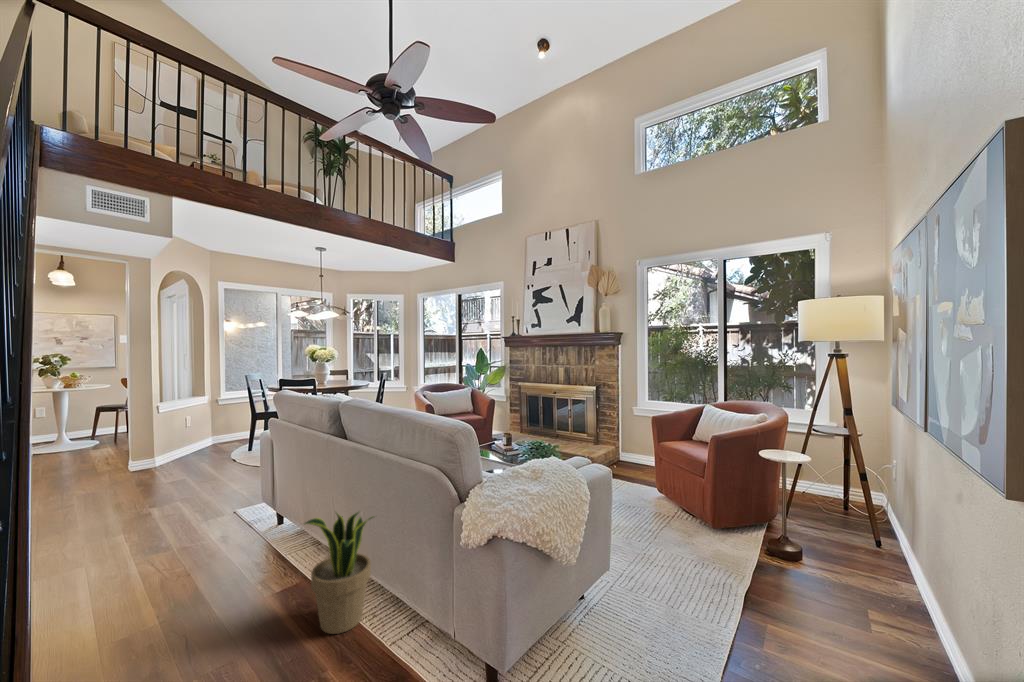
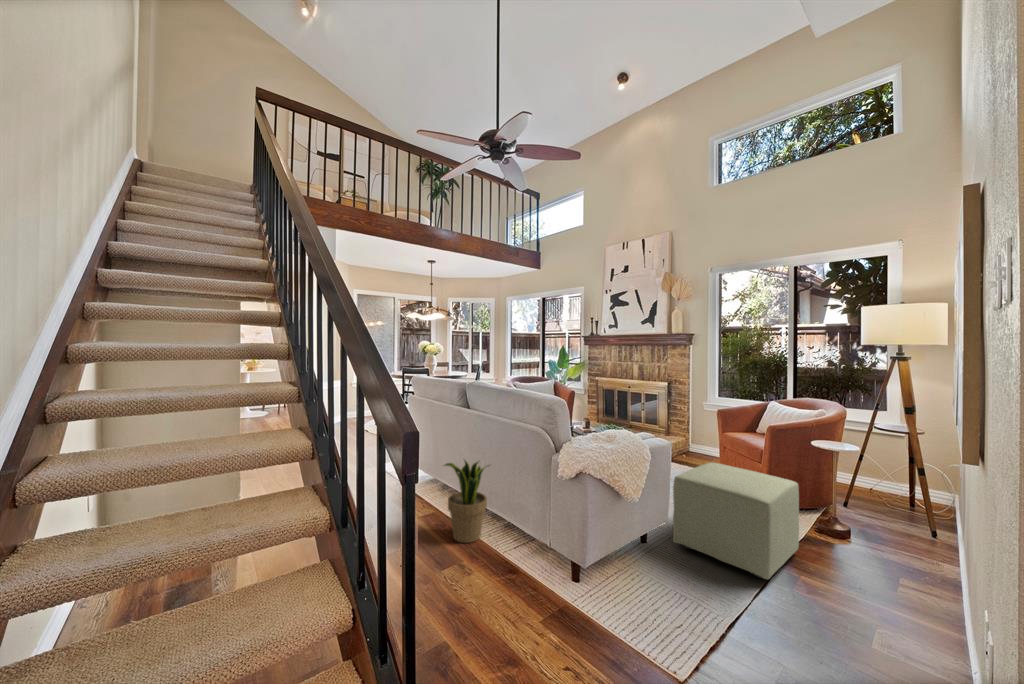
ottoman: none [615,485,757,641] -> present [673,462,799,579]

